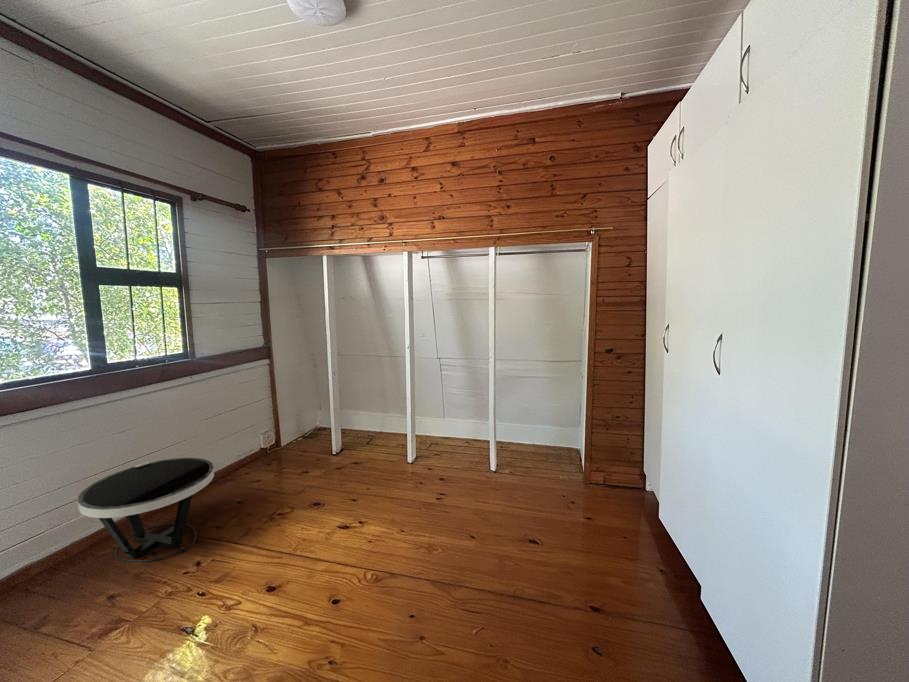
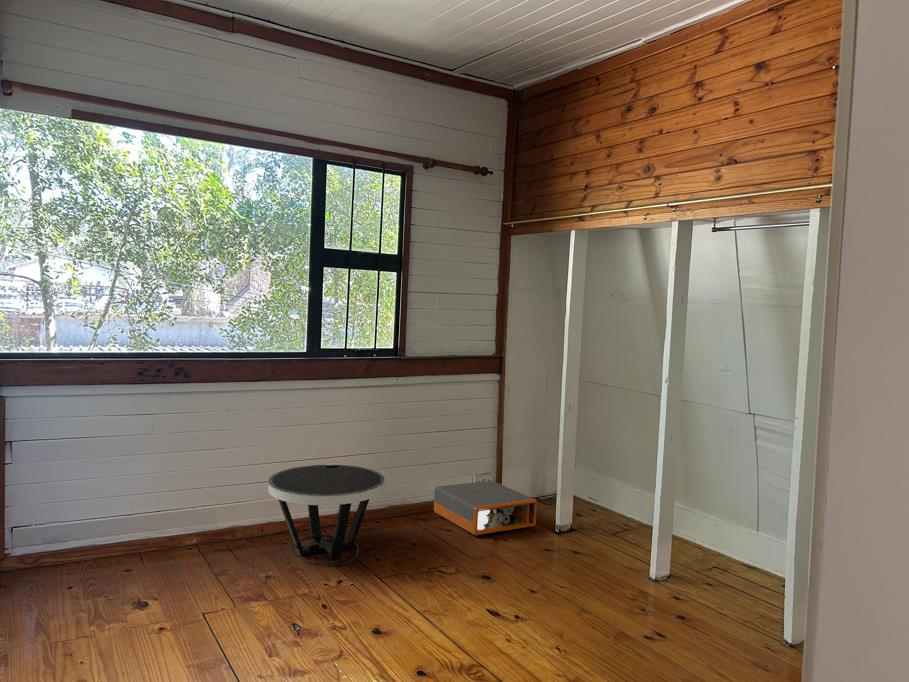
storage box: none [234,436,320,479] -> present [434,481,537,535]

